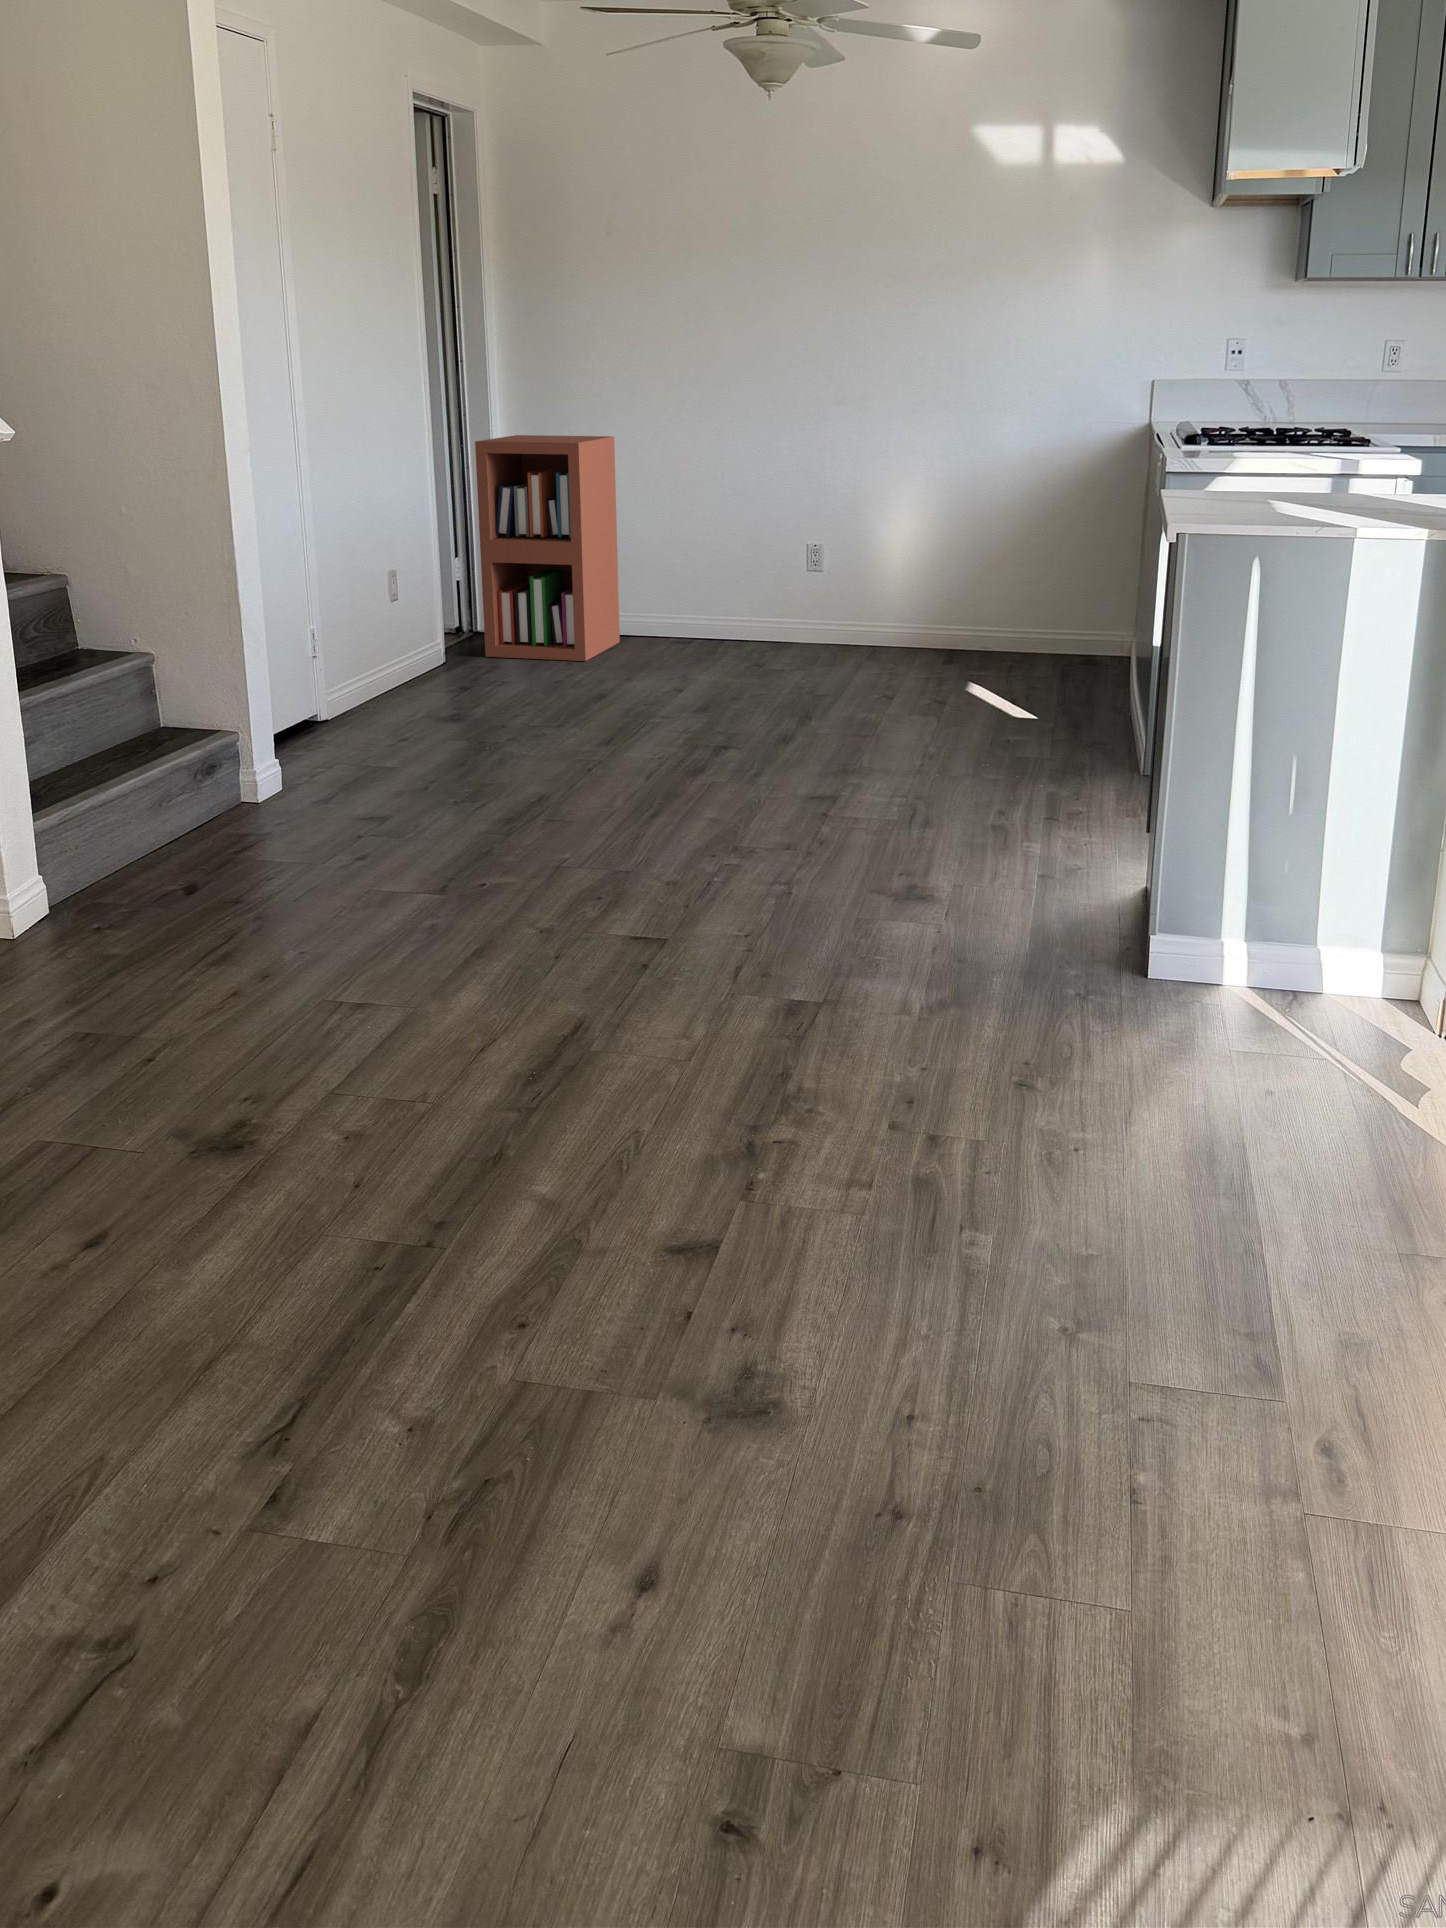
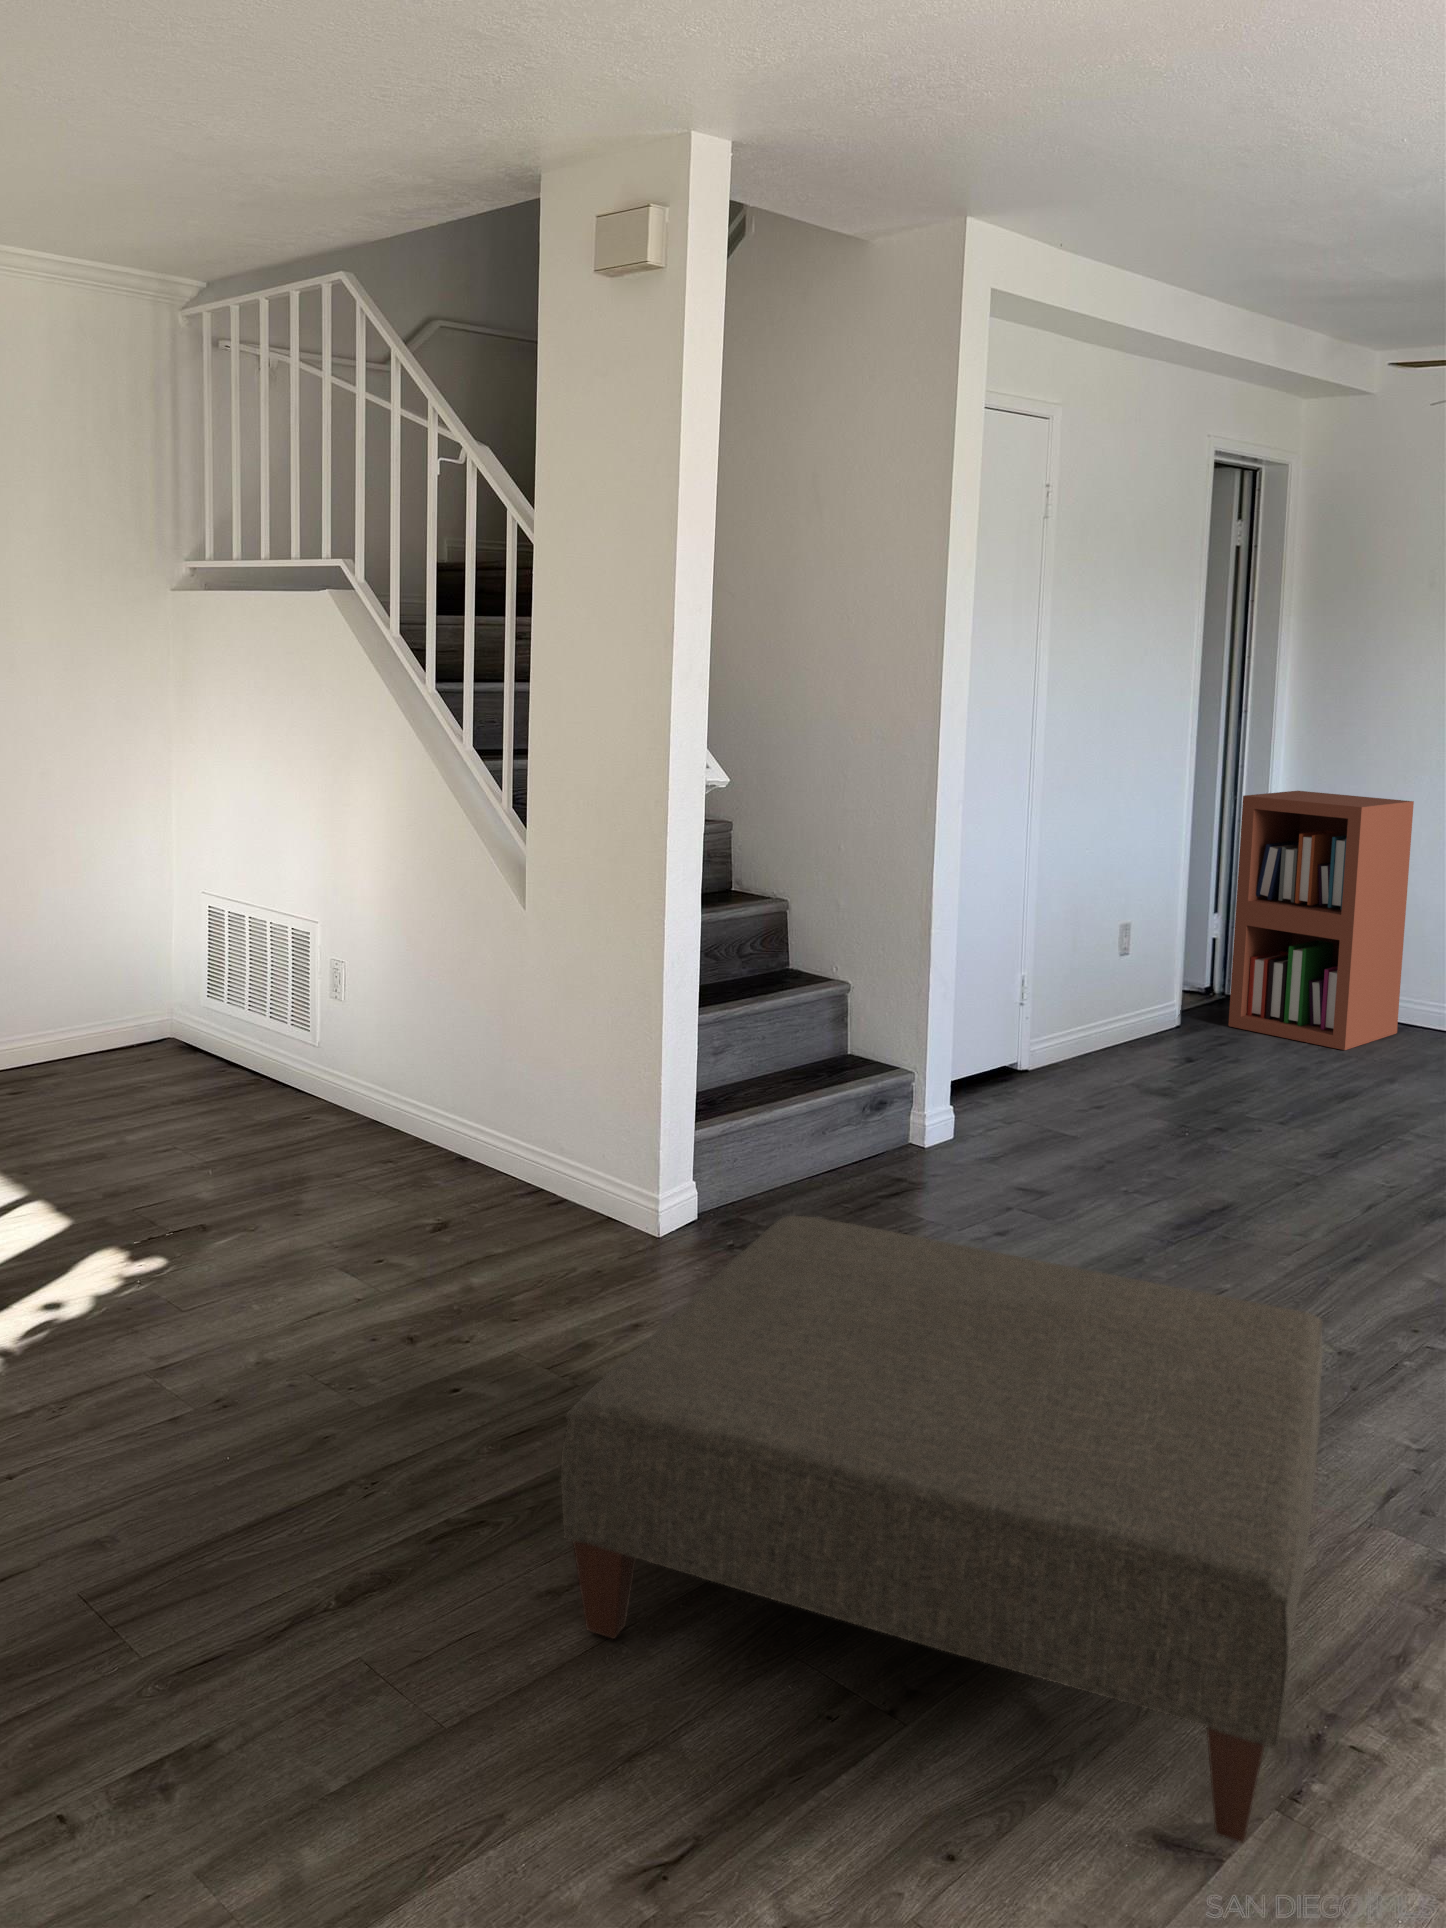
ottoman: none [57,839,755,1284] -> present [561,1216,1322,1843]

